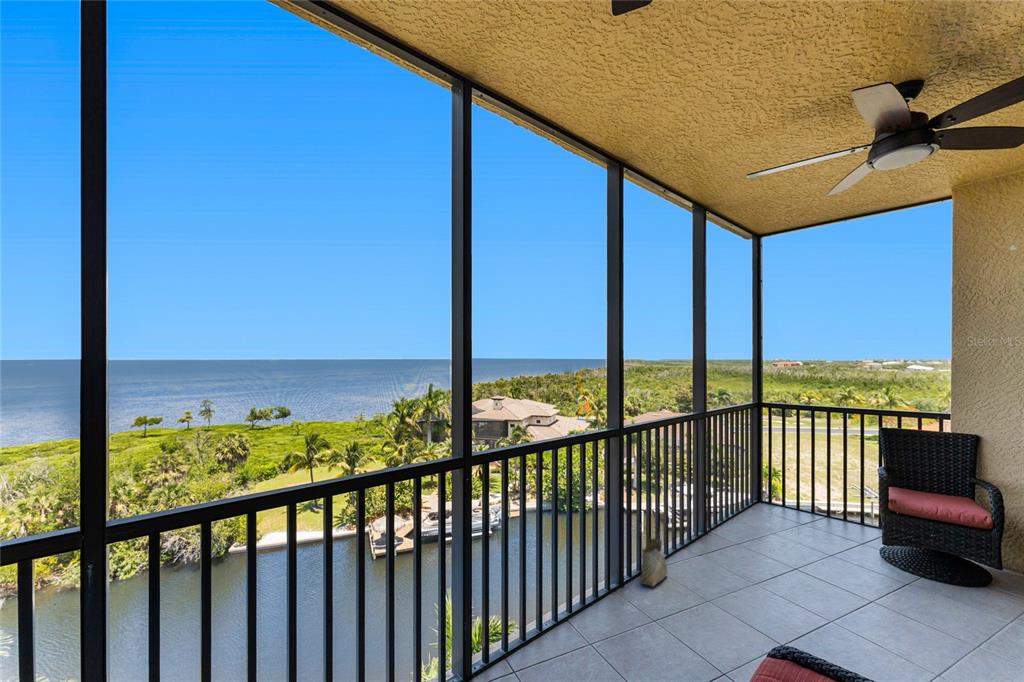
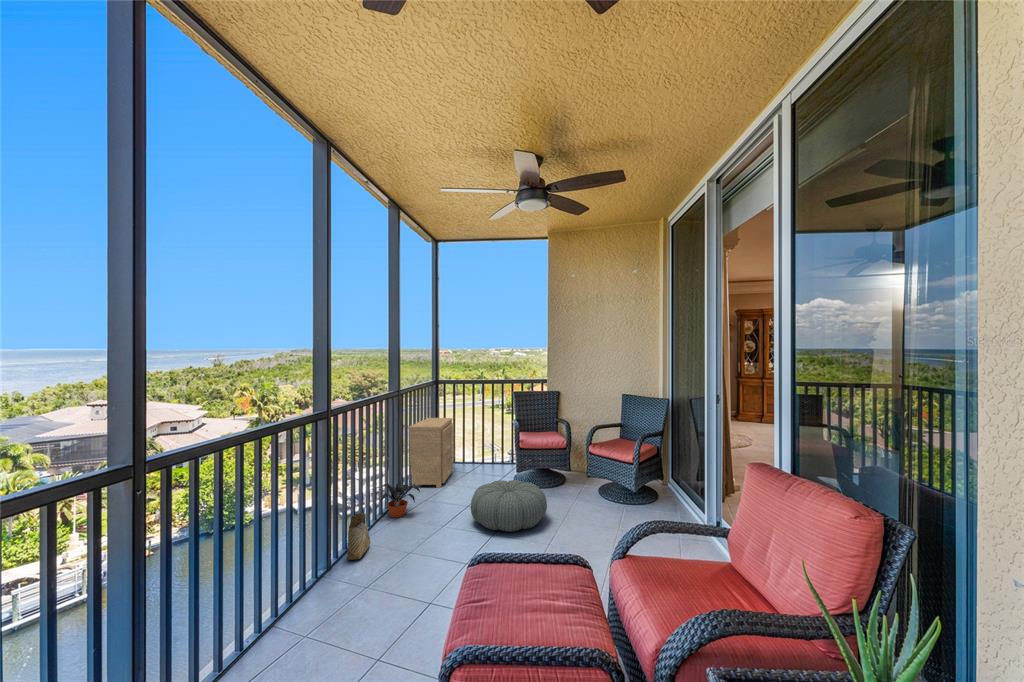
side table: none [725,445,789,534] -> present [409,418,453,488]
potted plant: none [685,513,732,555] -> present [381,484,420,517]
pouf: none [798,547,934,633] -> present [471,480,547,532]

